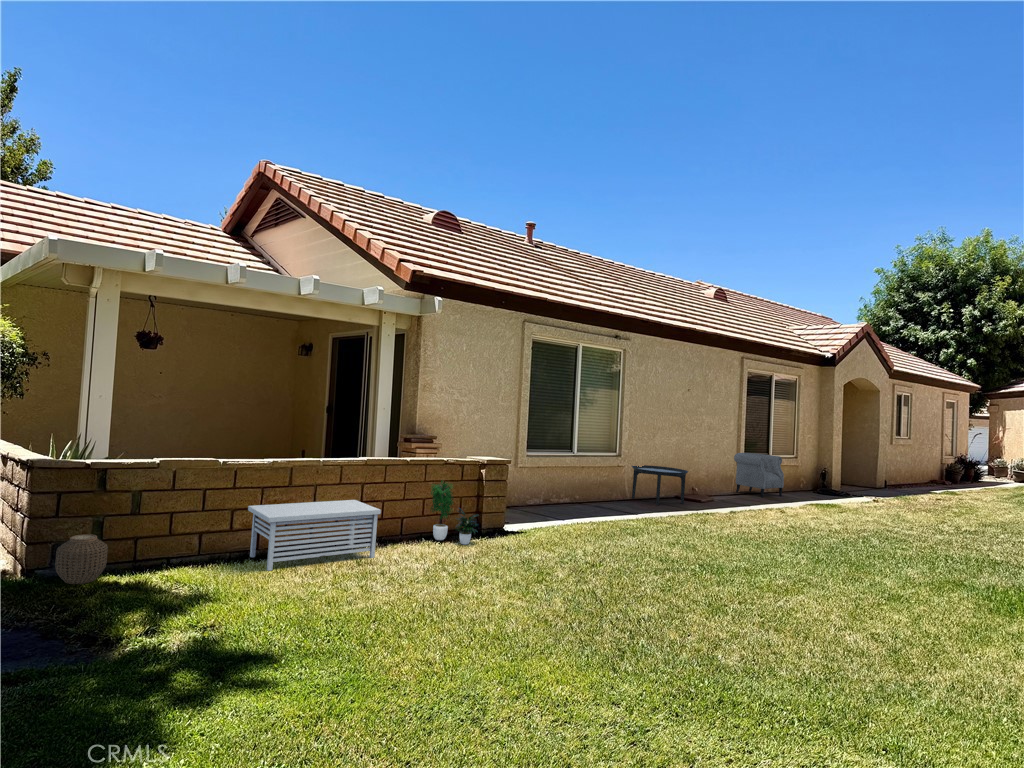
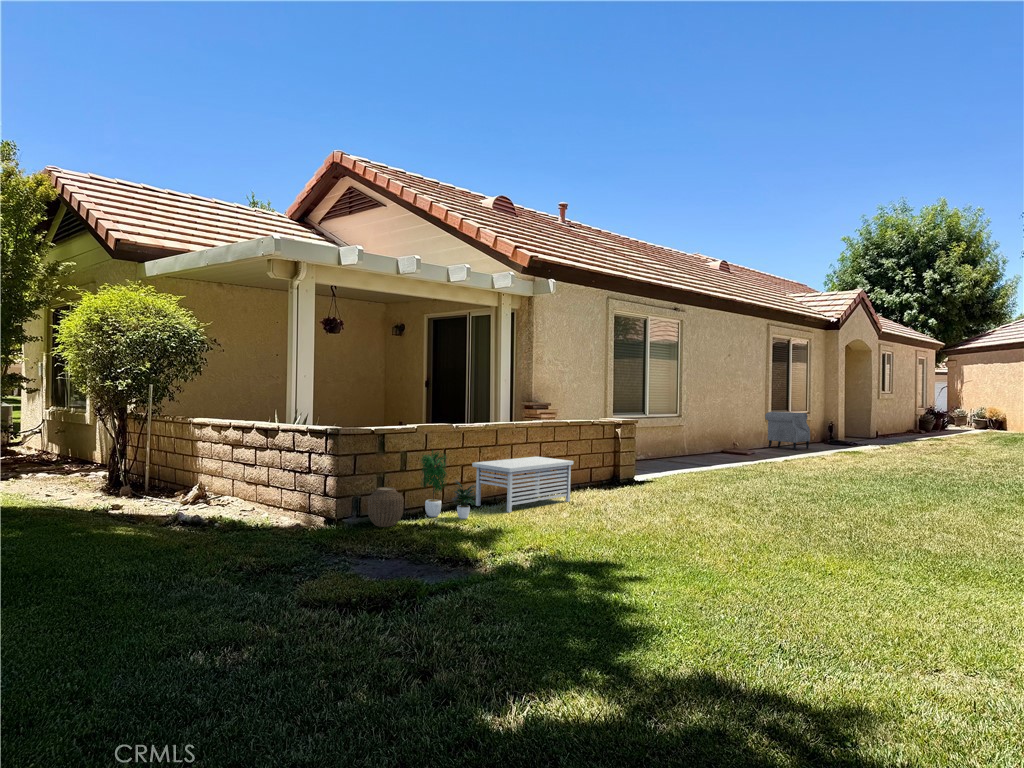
round table: present [632,465,688,505] -> none [691,426,744,459]
potted plant: present [431,481,477,545] -> present [421,450,476,519]

